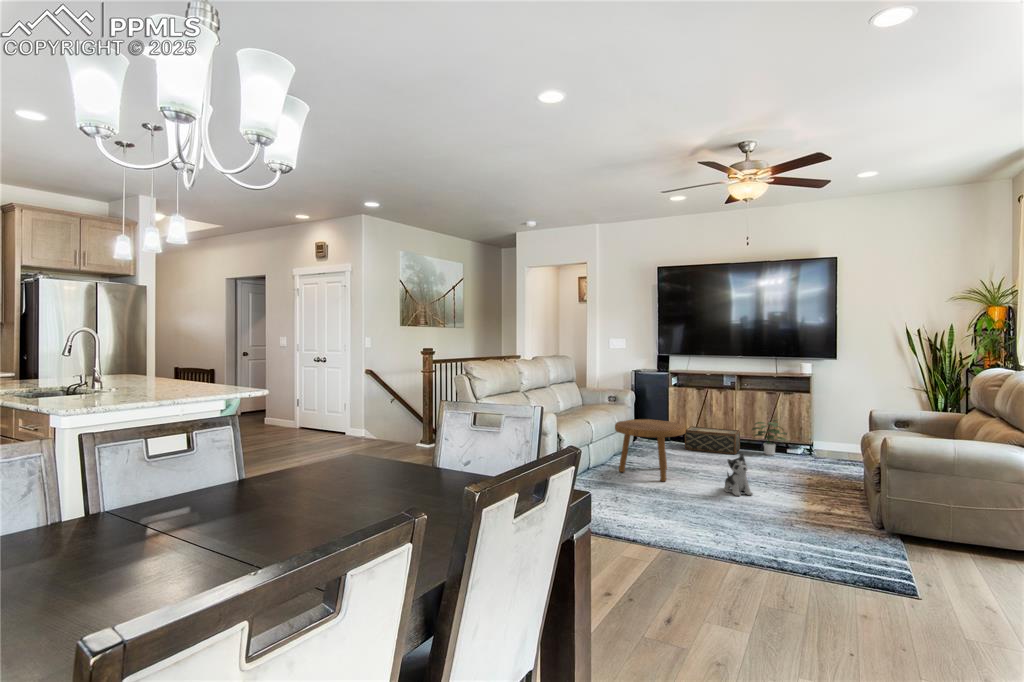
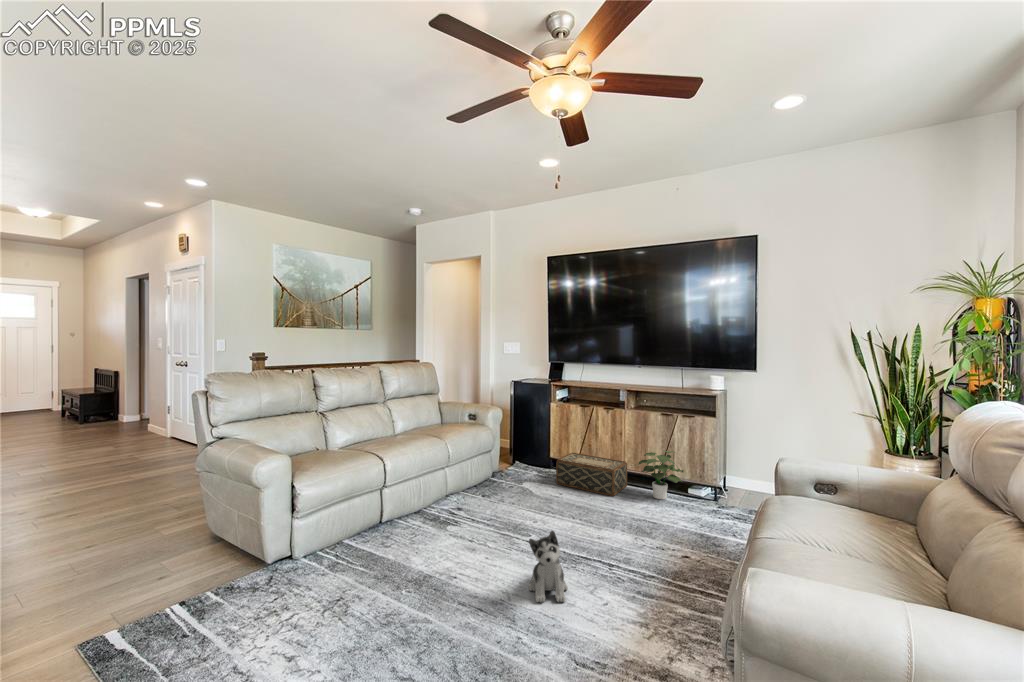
footstool: present [615,419,685,481] -> none [411,453,510,555]

